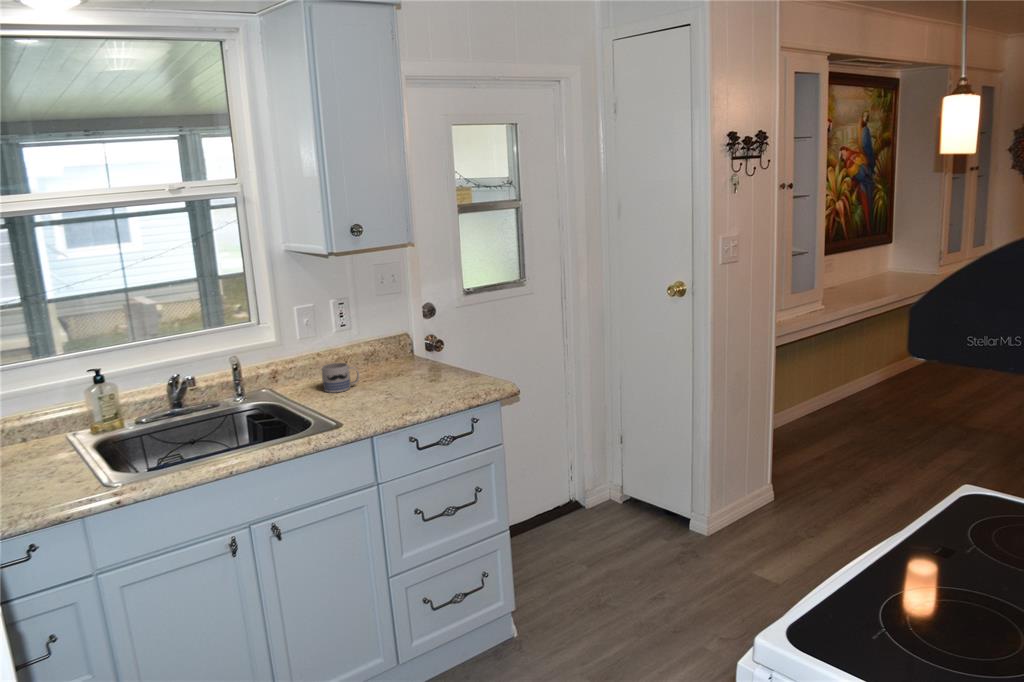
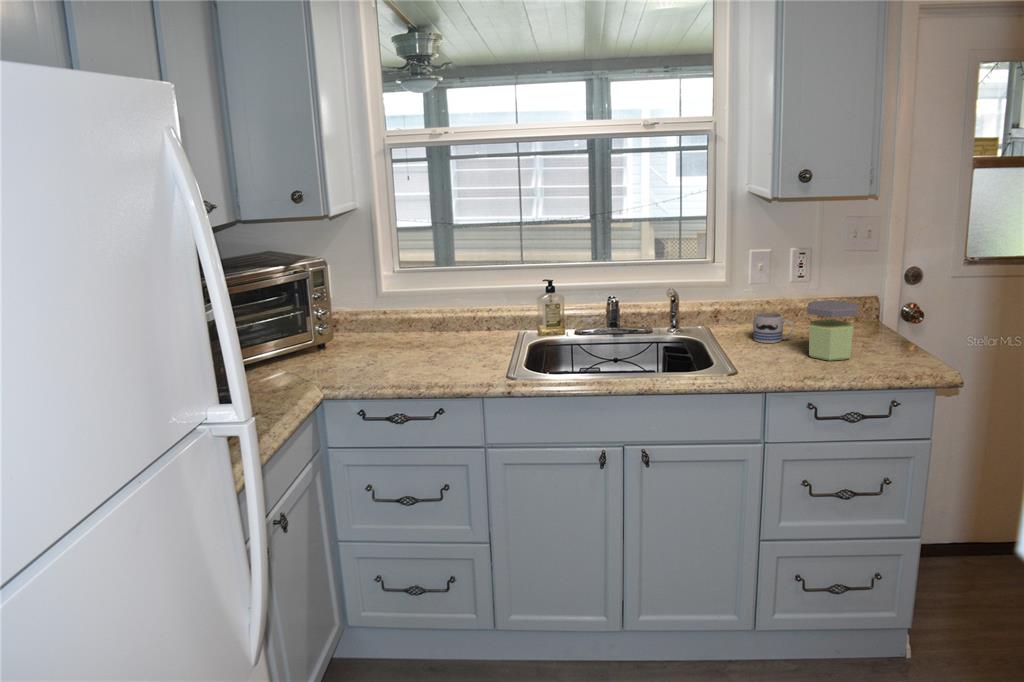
jar: none [376,342,422,396] -> present [807,300,858,361]

